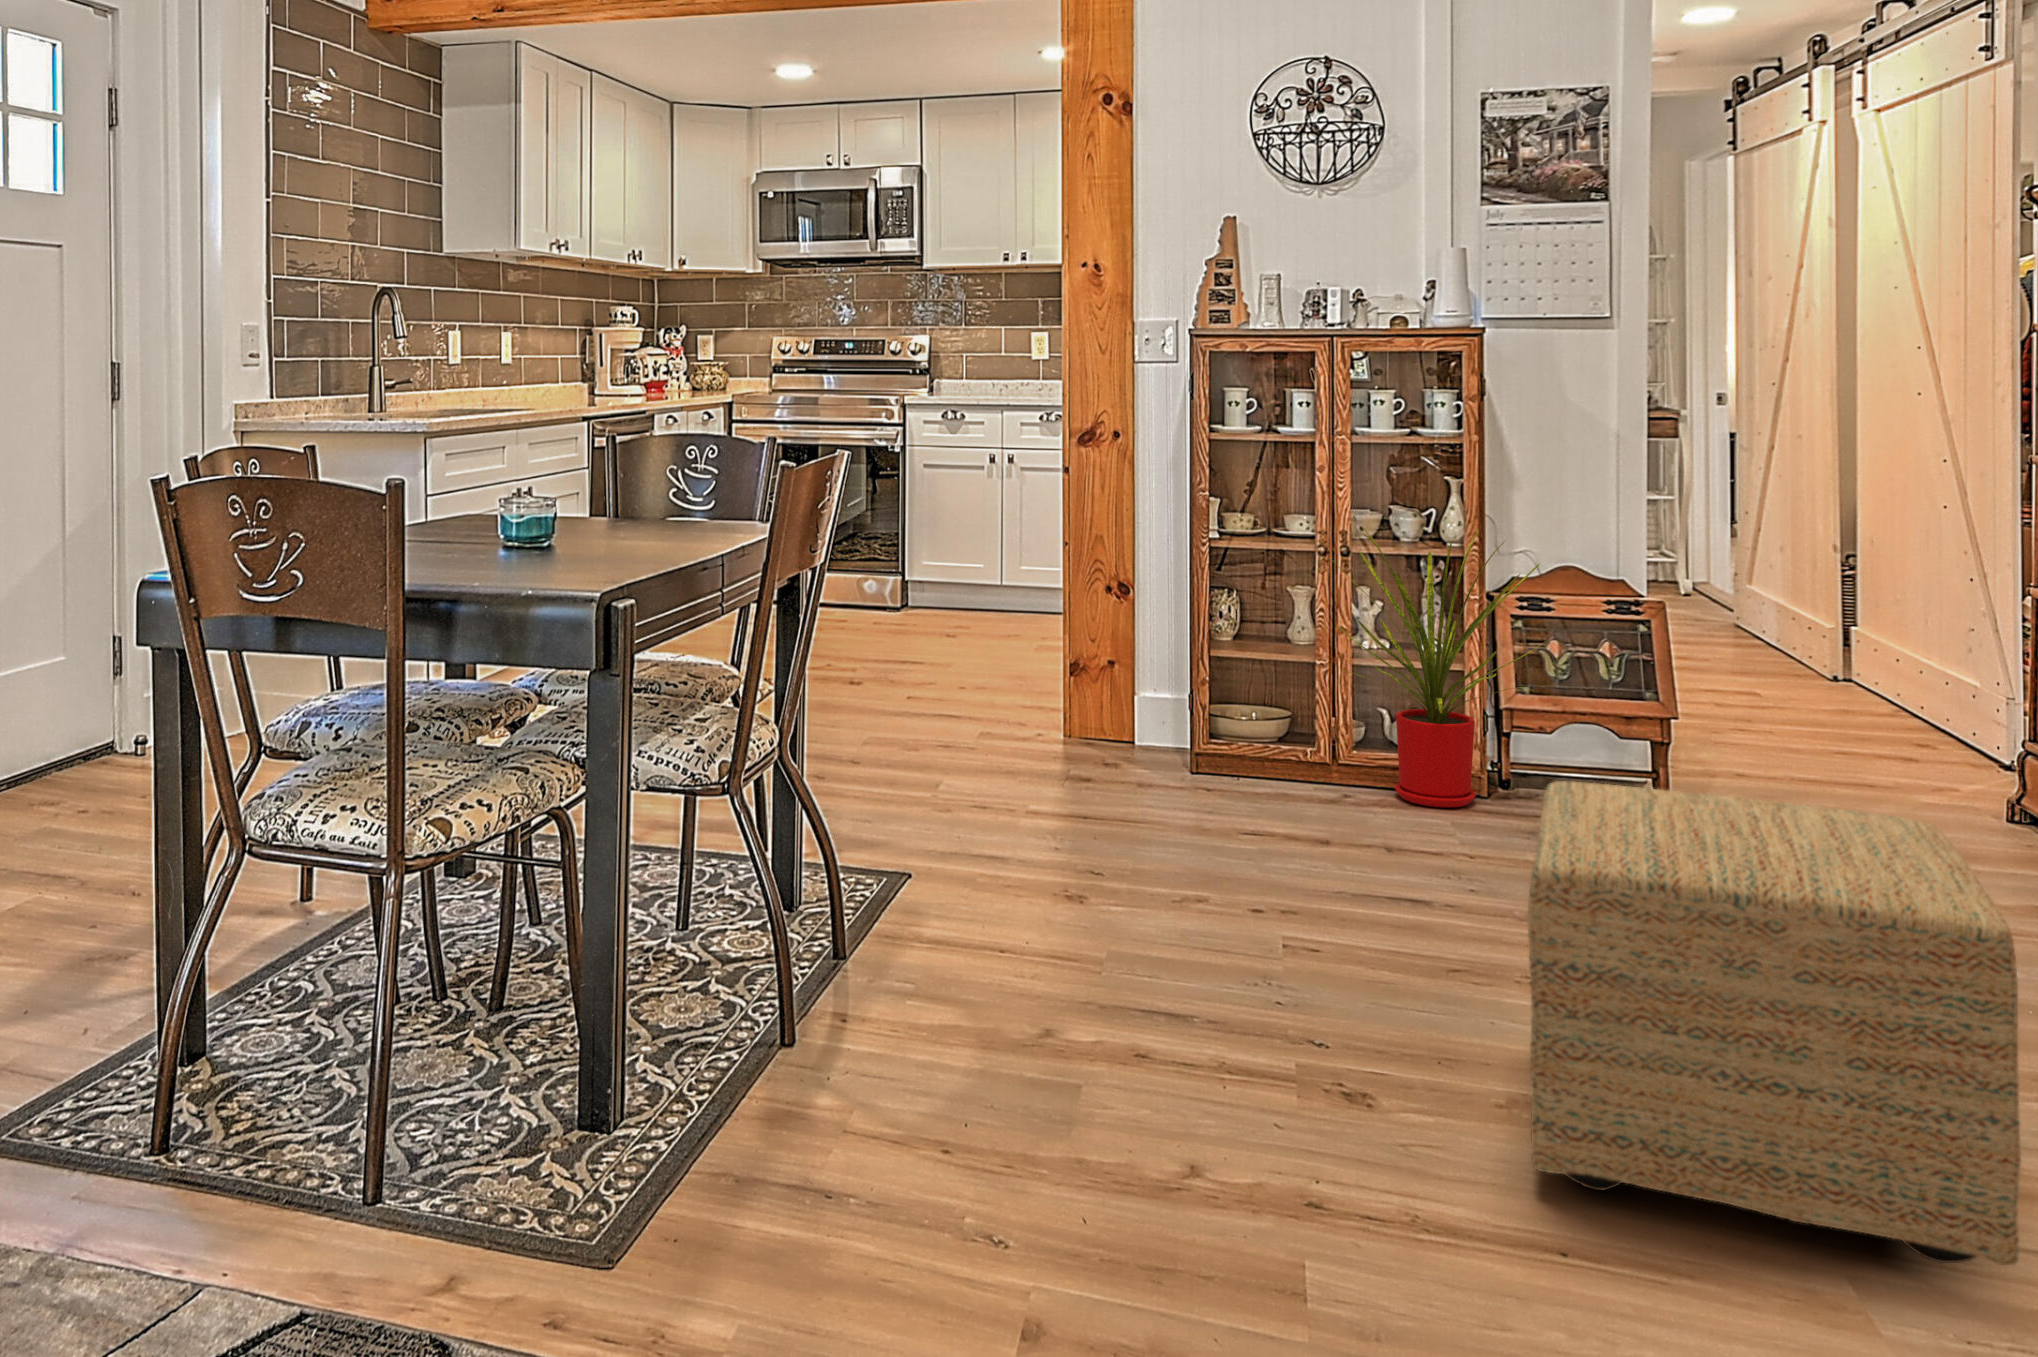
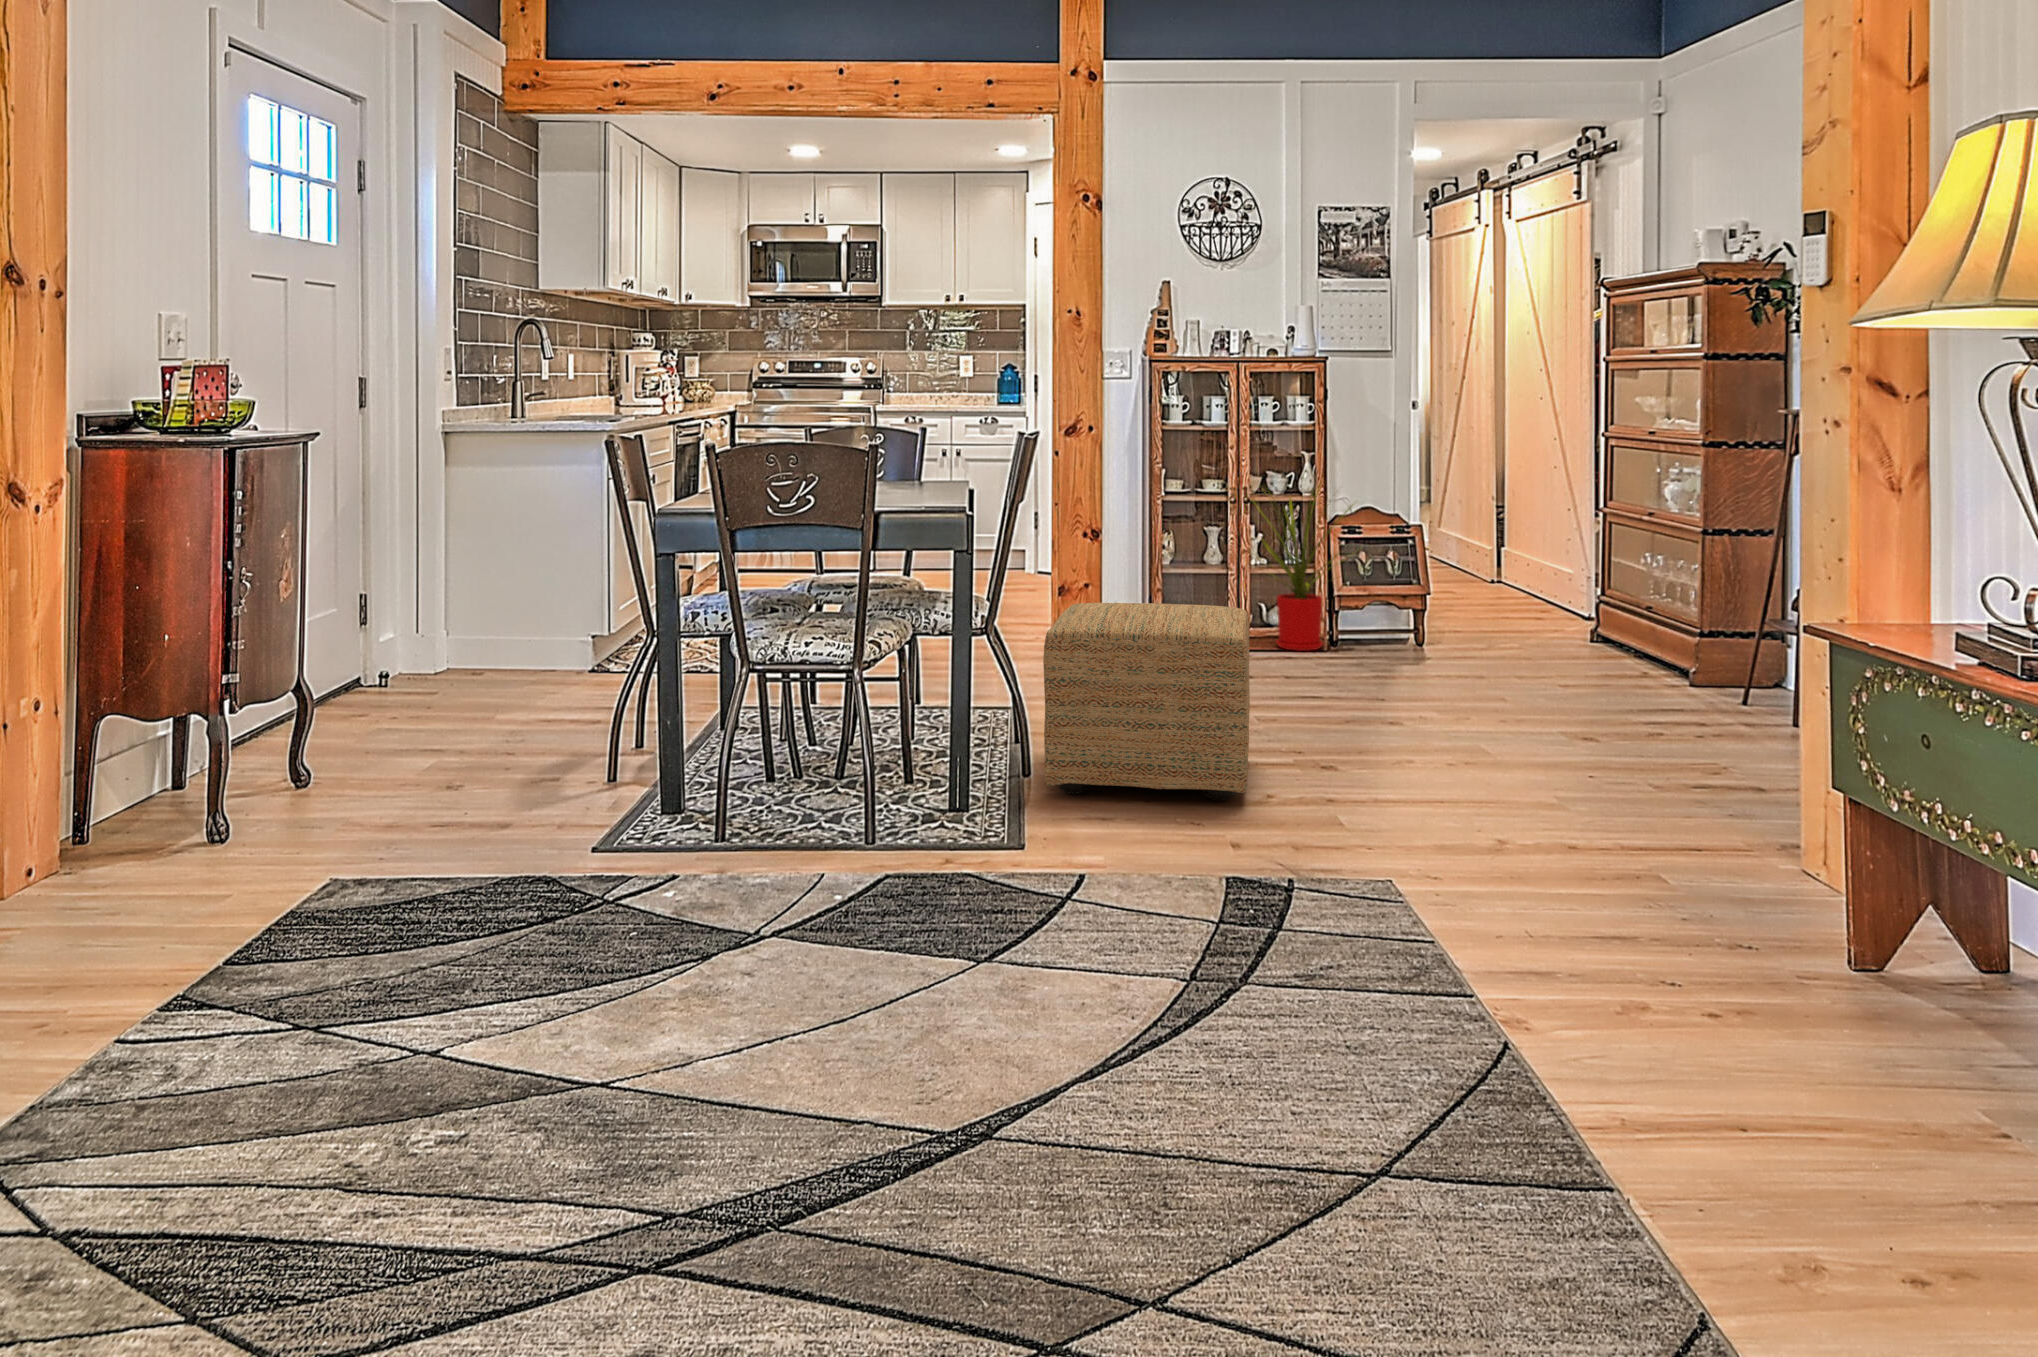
ottoman: present [1527,781,2021,1265] -> present [1043,603,1250,800]

